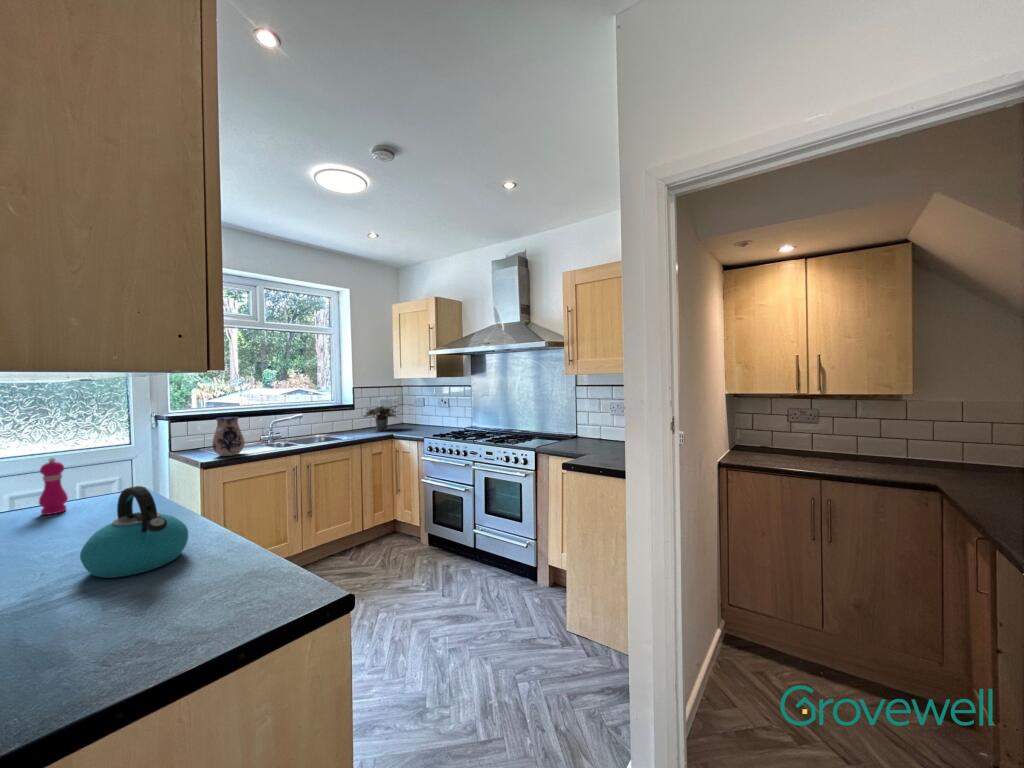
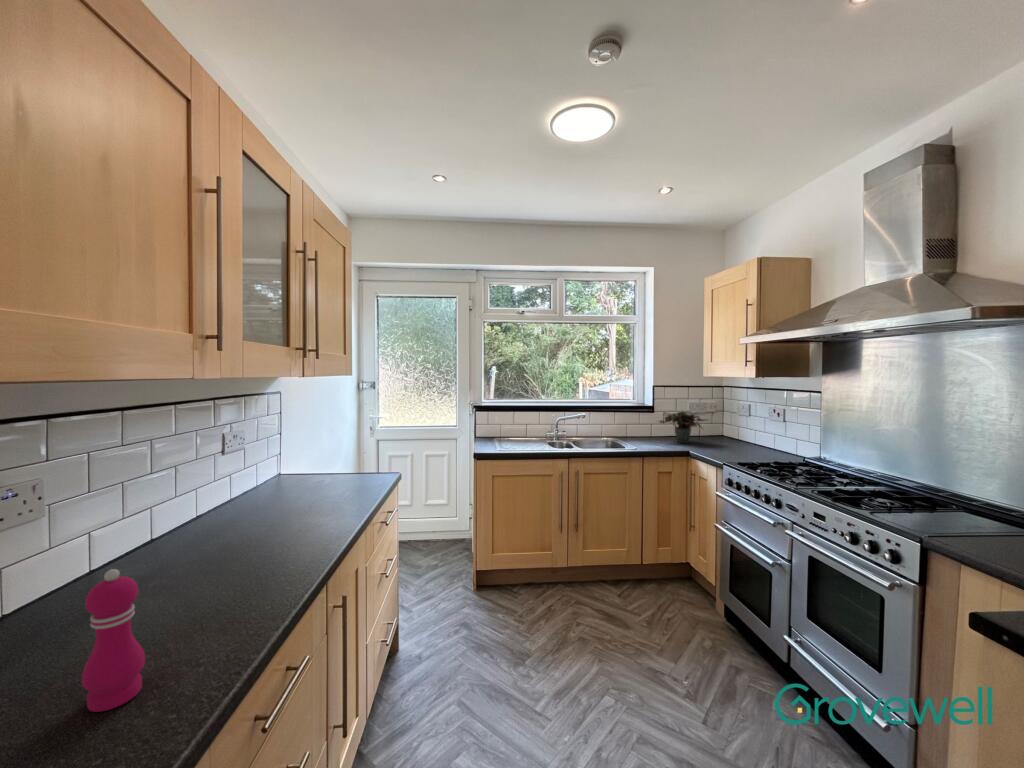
ceramic pitcher: present [213,417,245,456] -> none [494,411,520,450]
pepper mill: present [39,458,68,515] -> present [82,569,145,712]
kettle: present [80,486,188,578] -> none [185,488,283,582]

